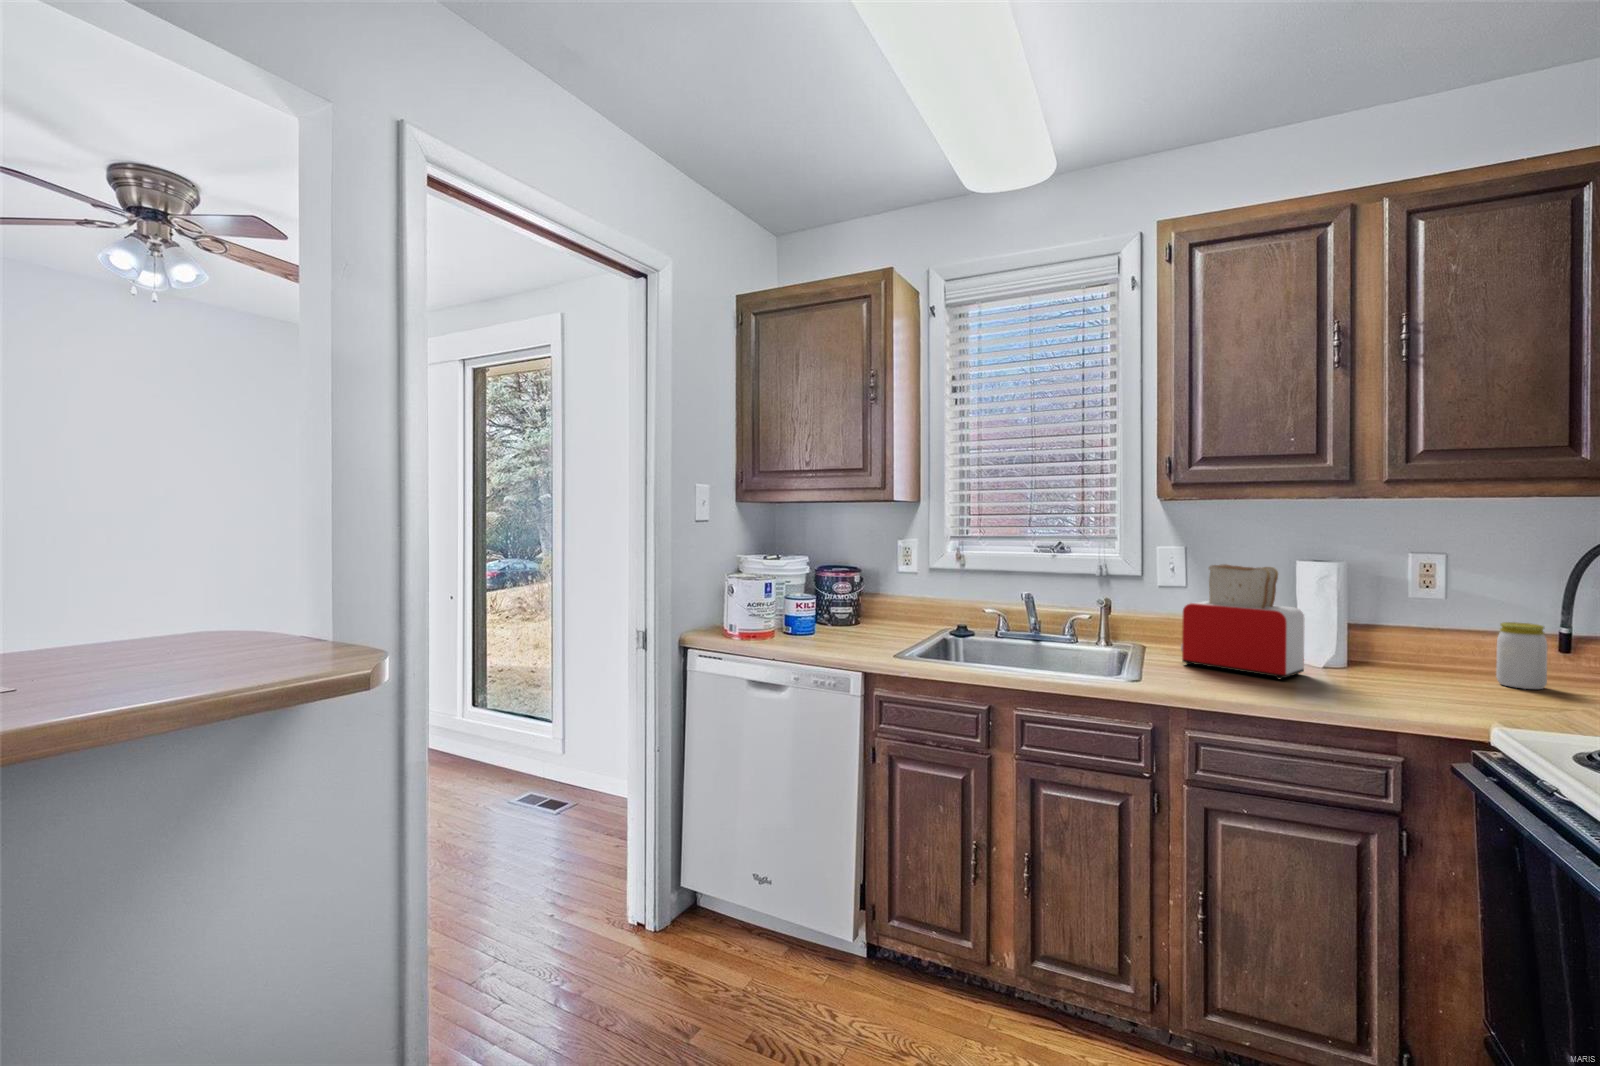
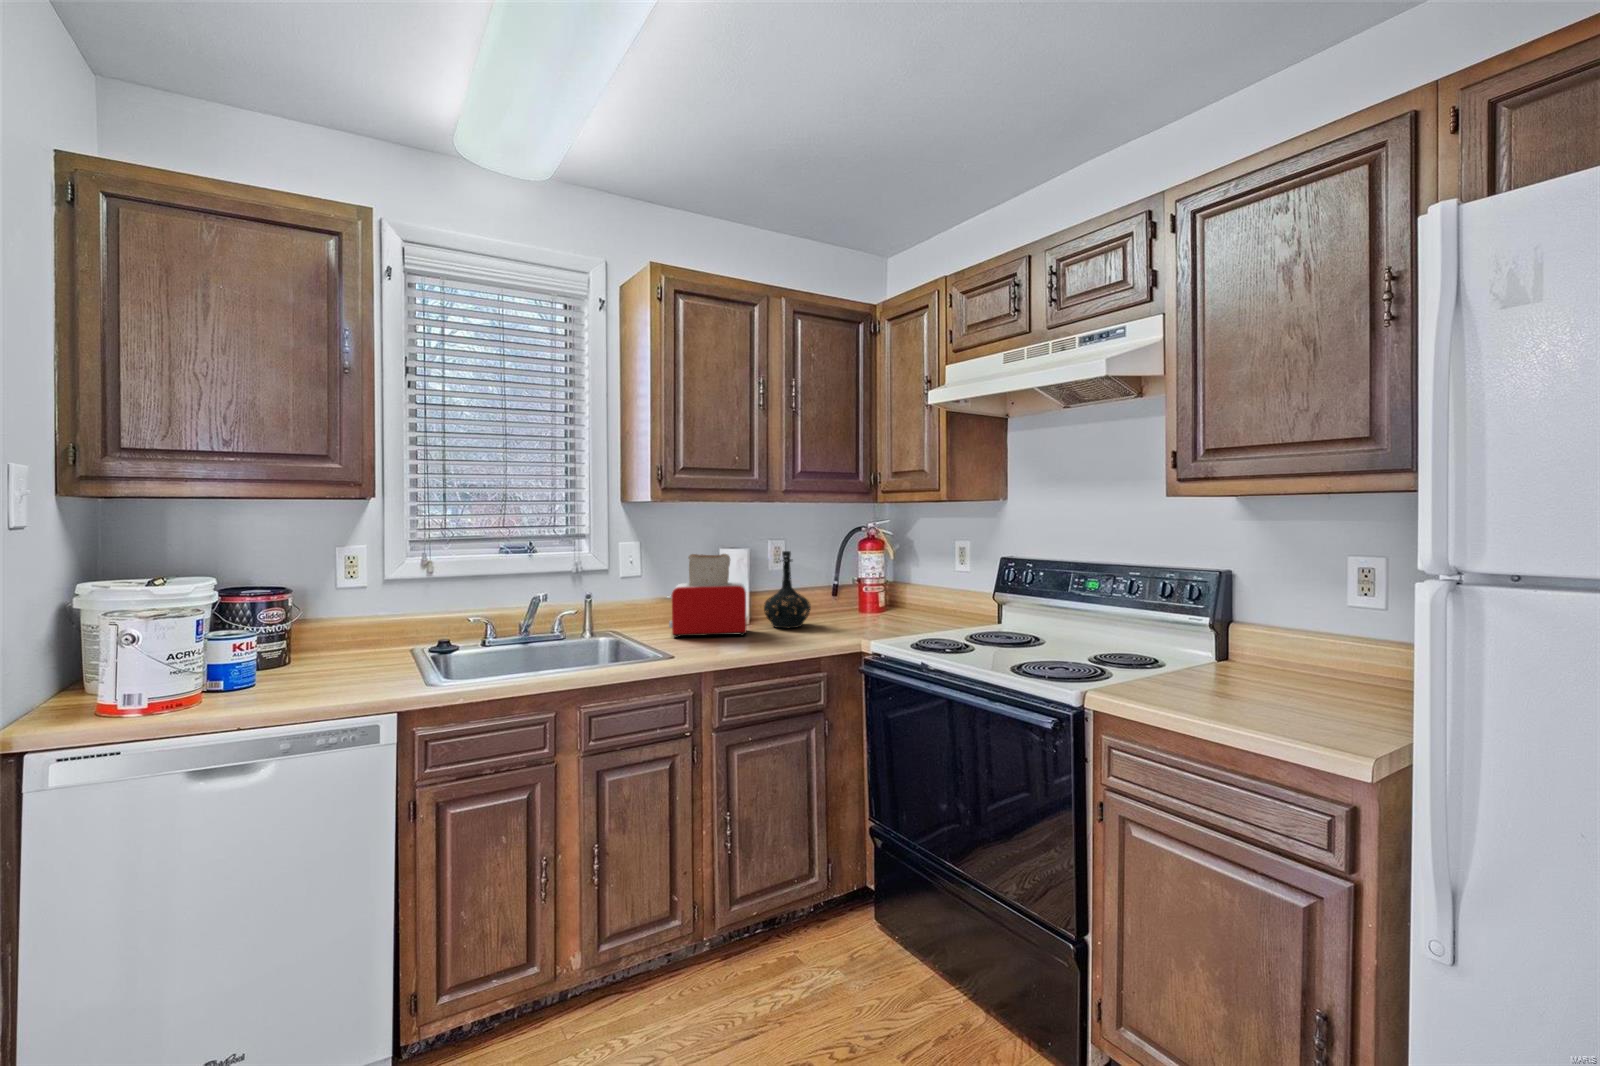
bottle: none [1342,570,1435,687] -> present [764,551,811,628]
jar: present [1496,622,1548,689] -> none [822,578,844,617]

